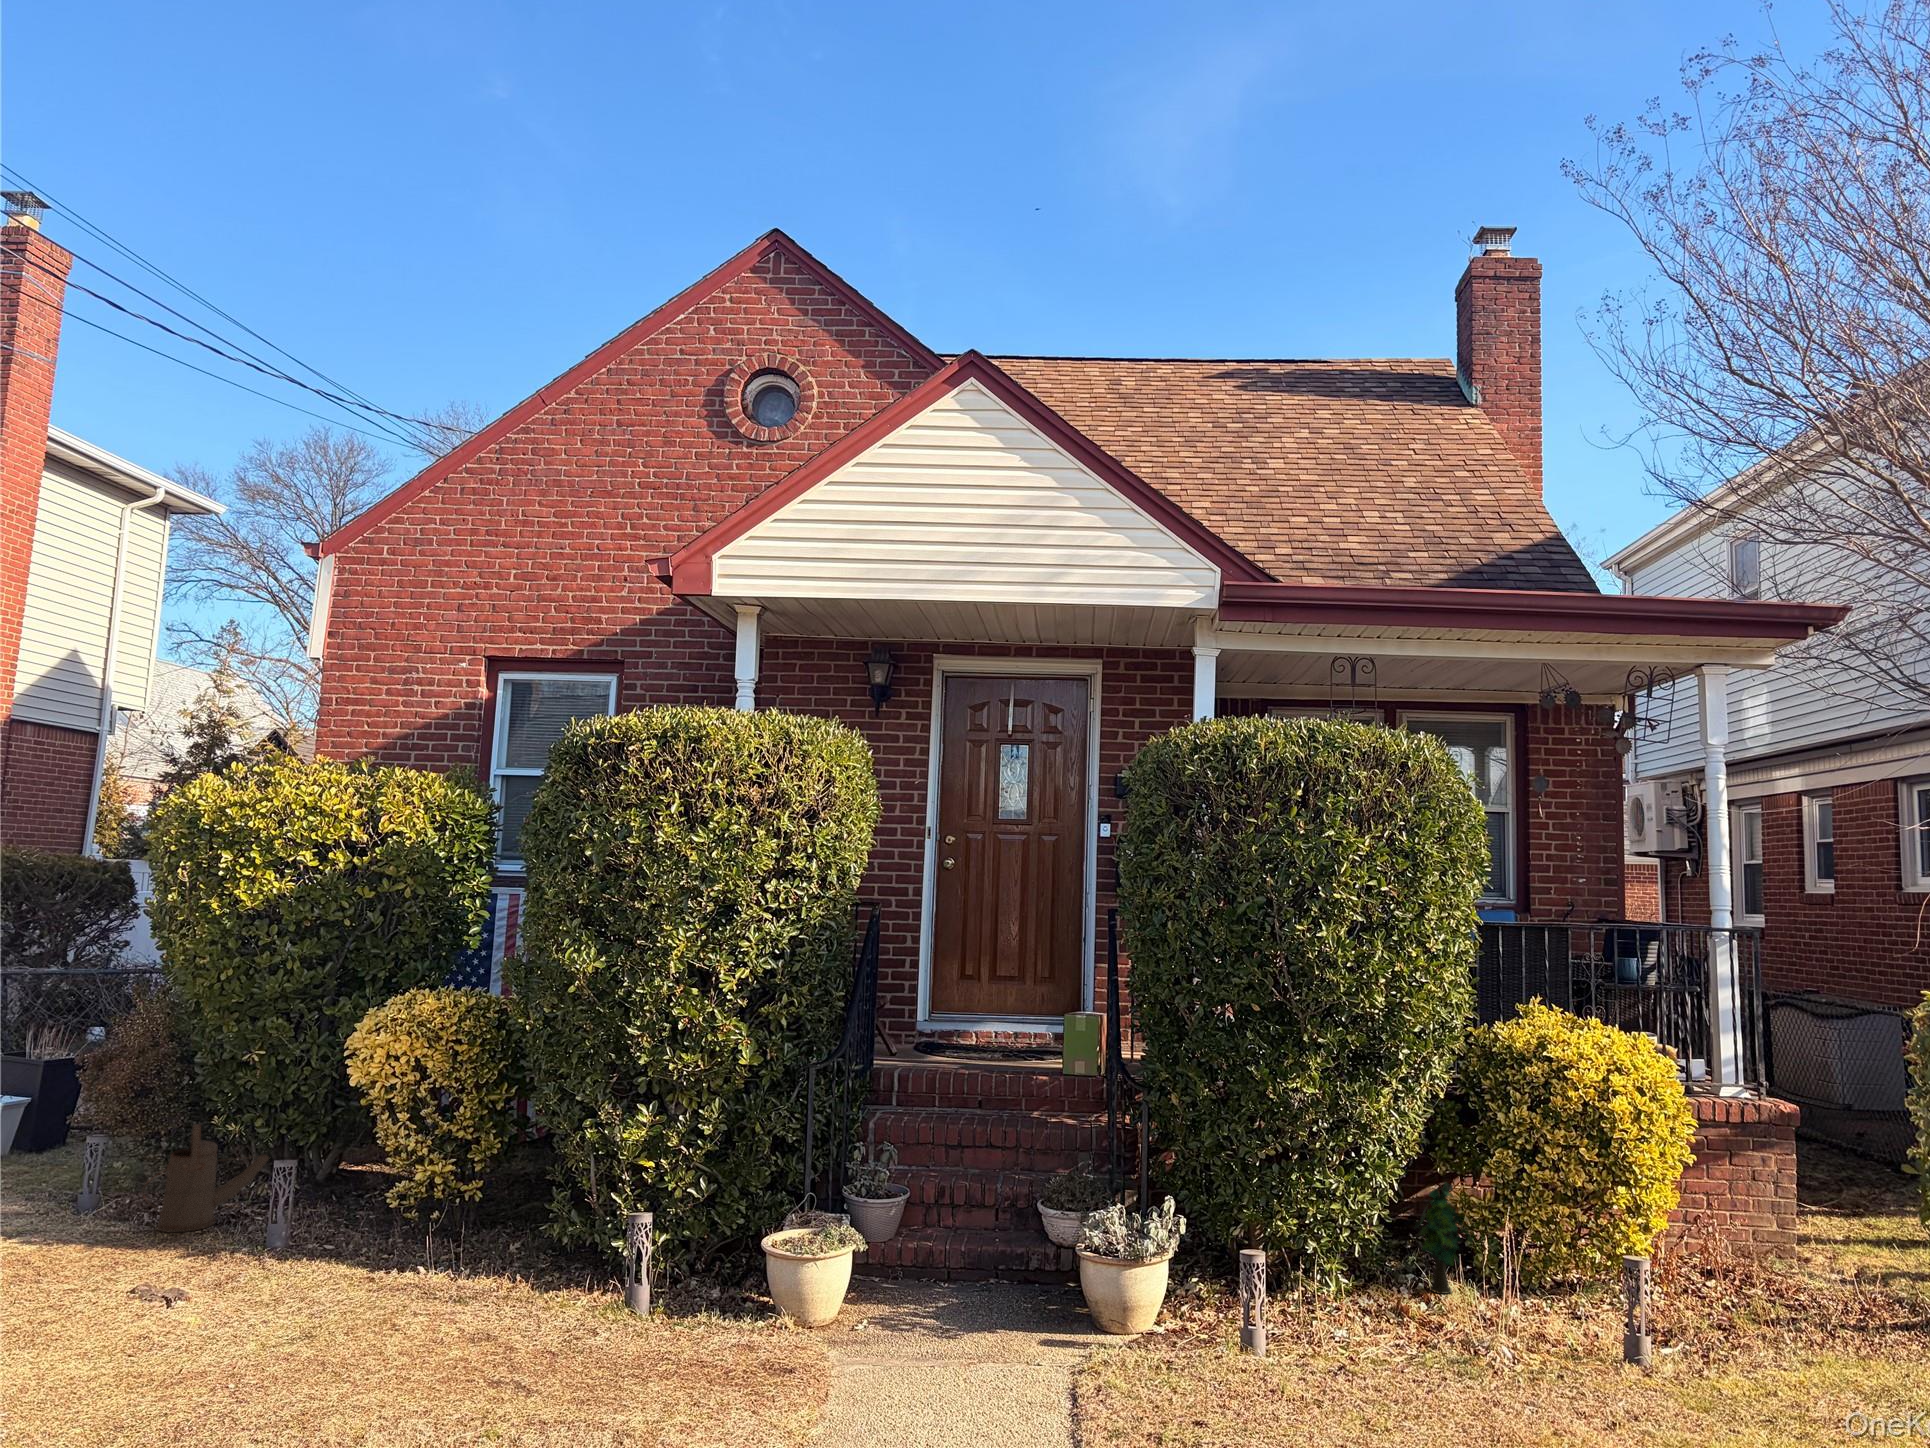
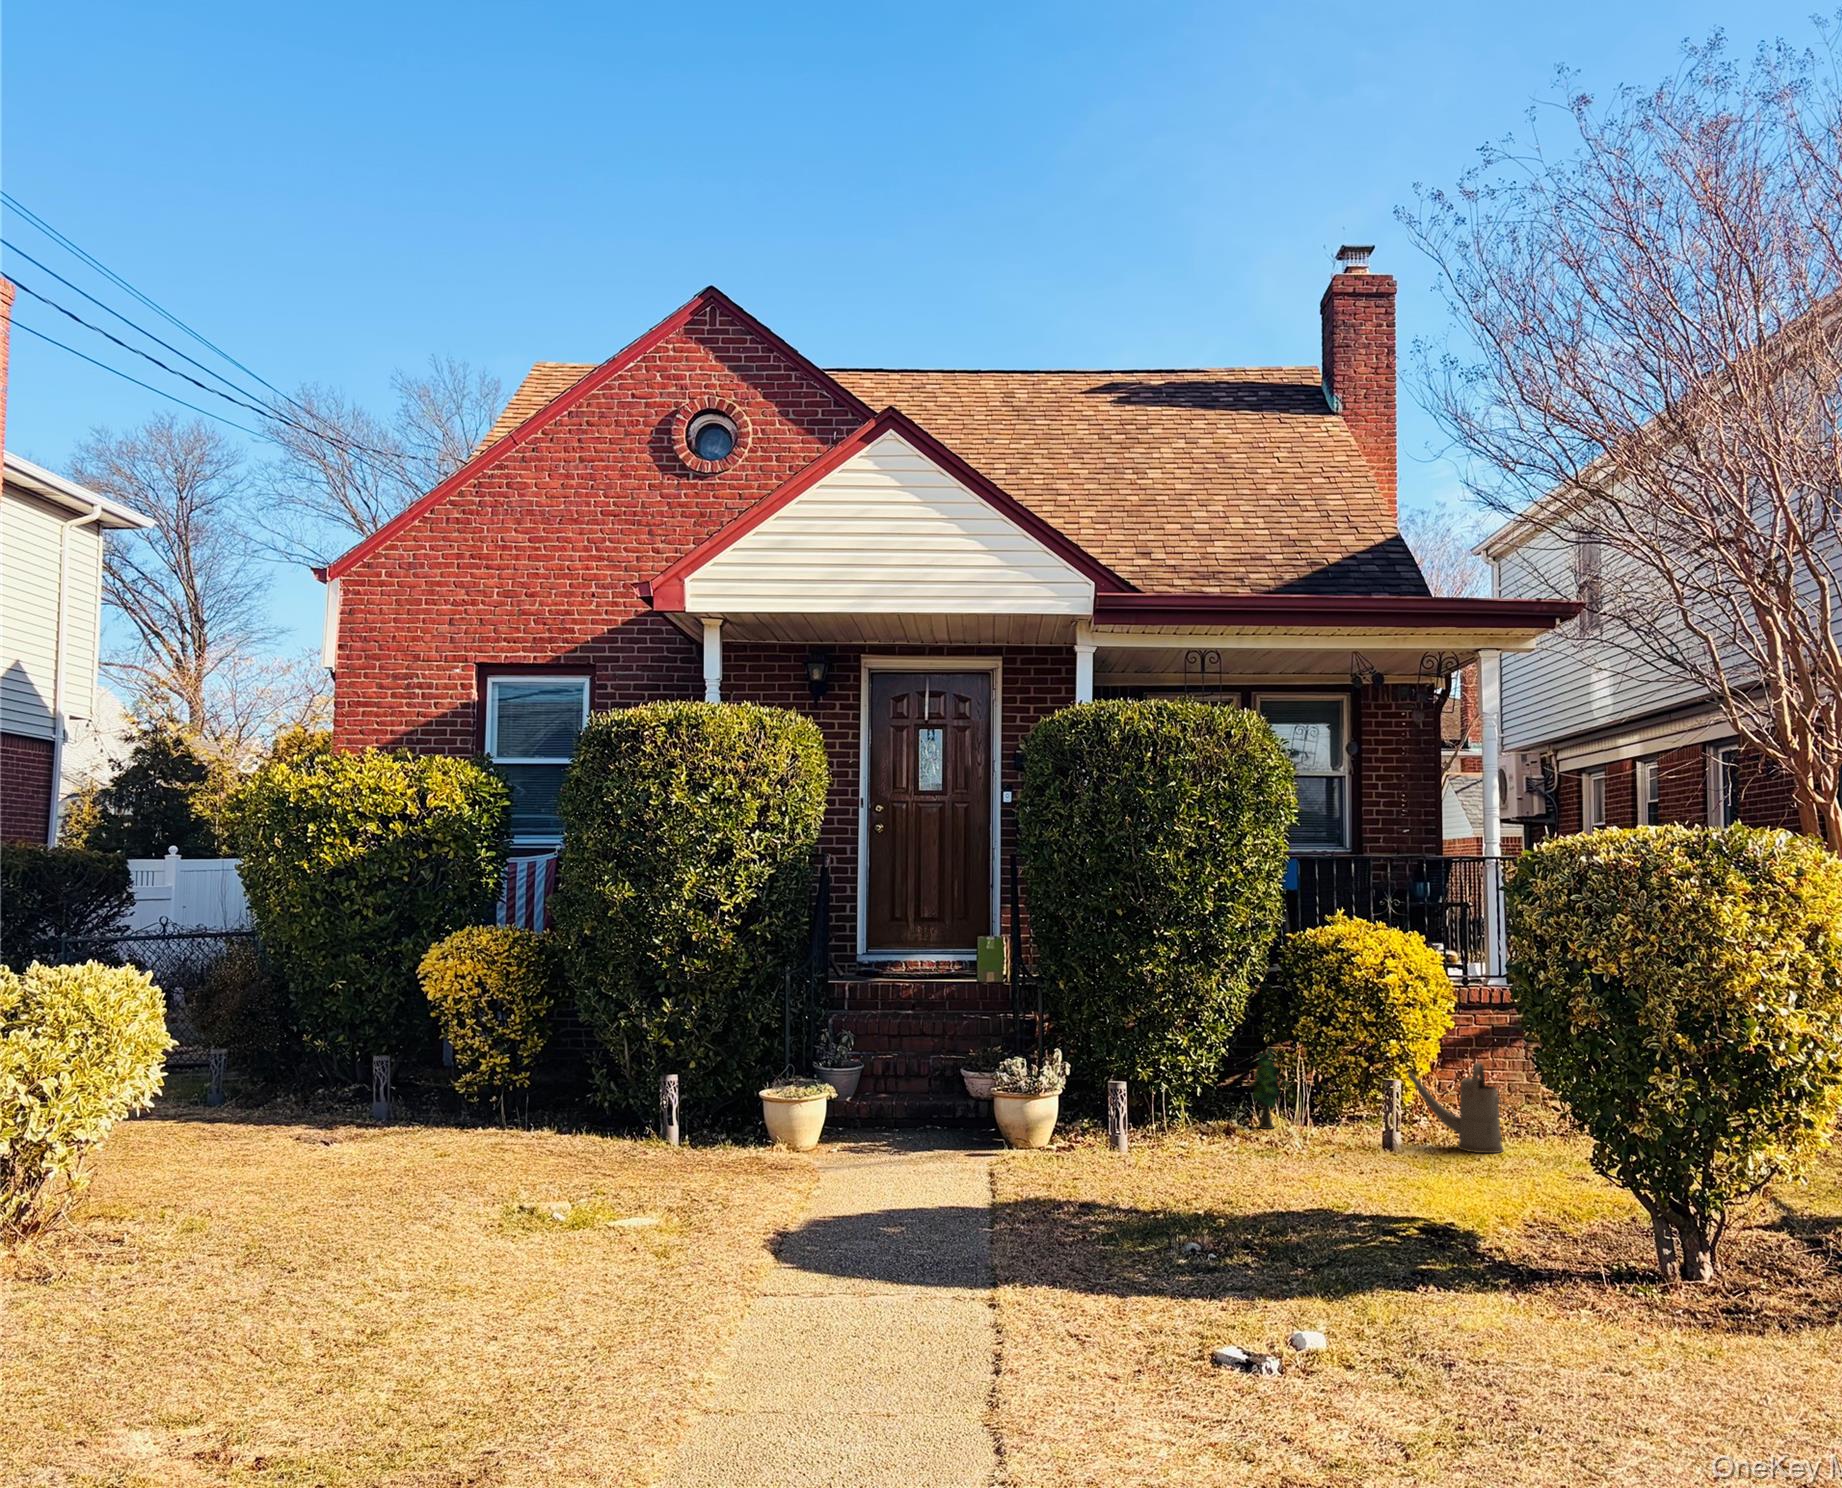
watering can: present [142,1124,270,1232] -> present [1408,1063,1516,1153]

